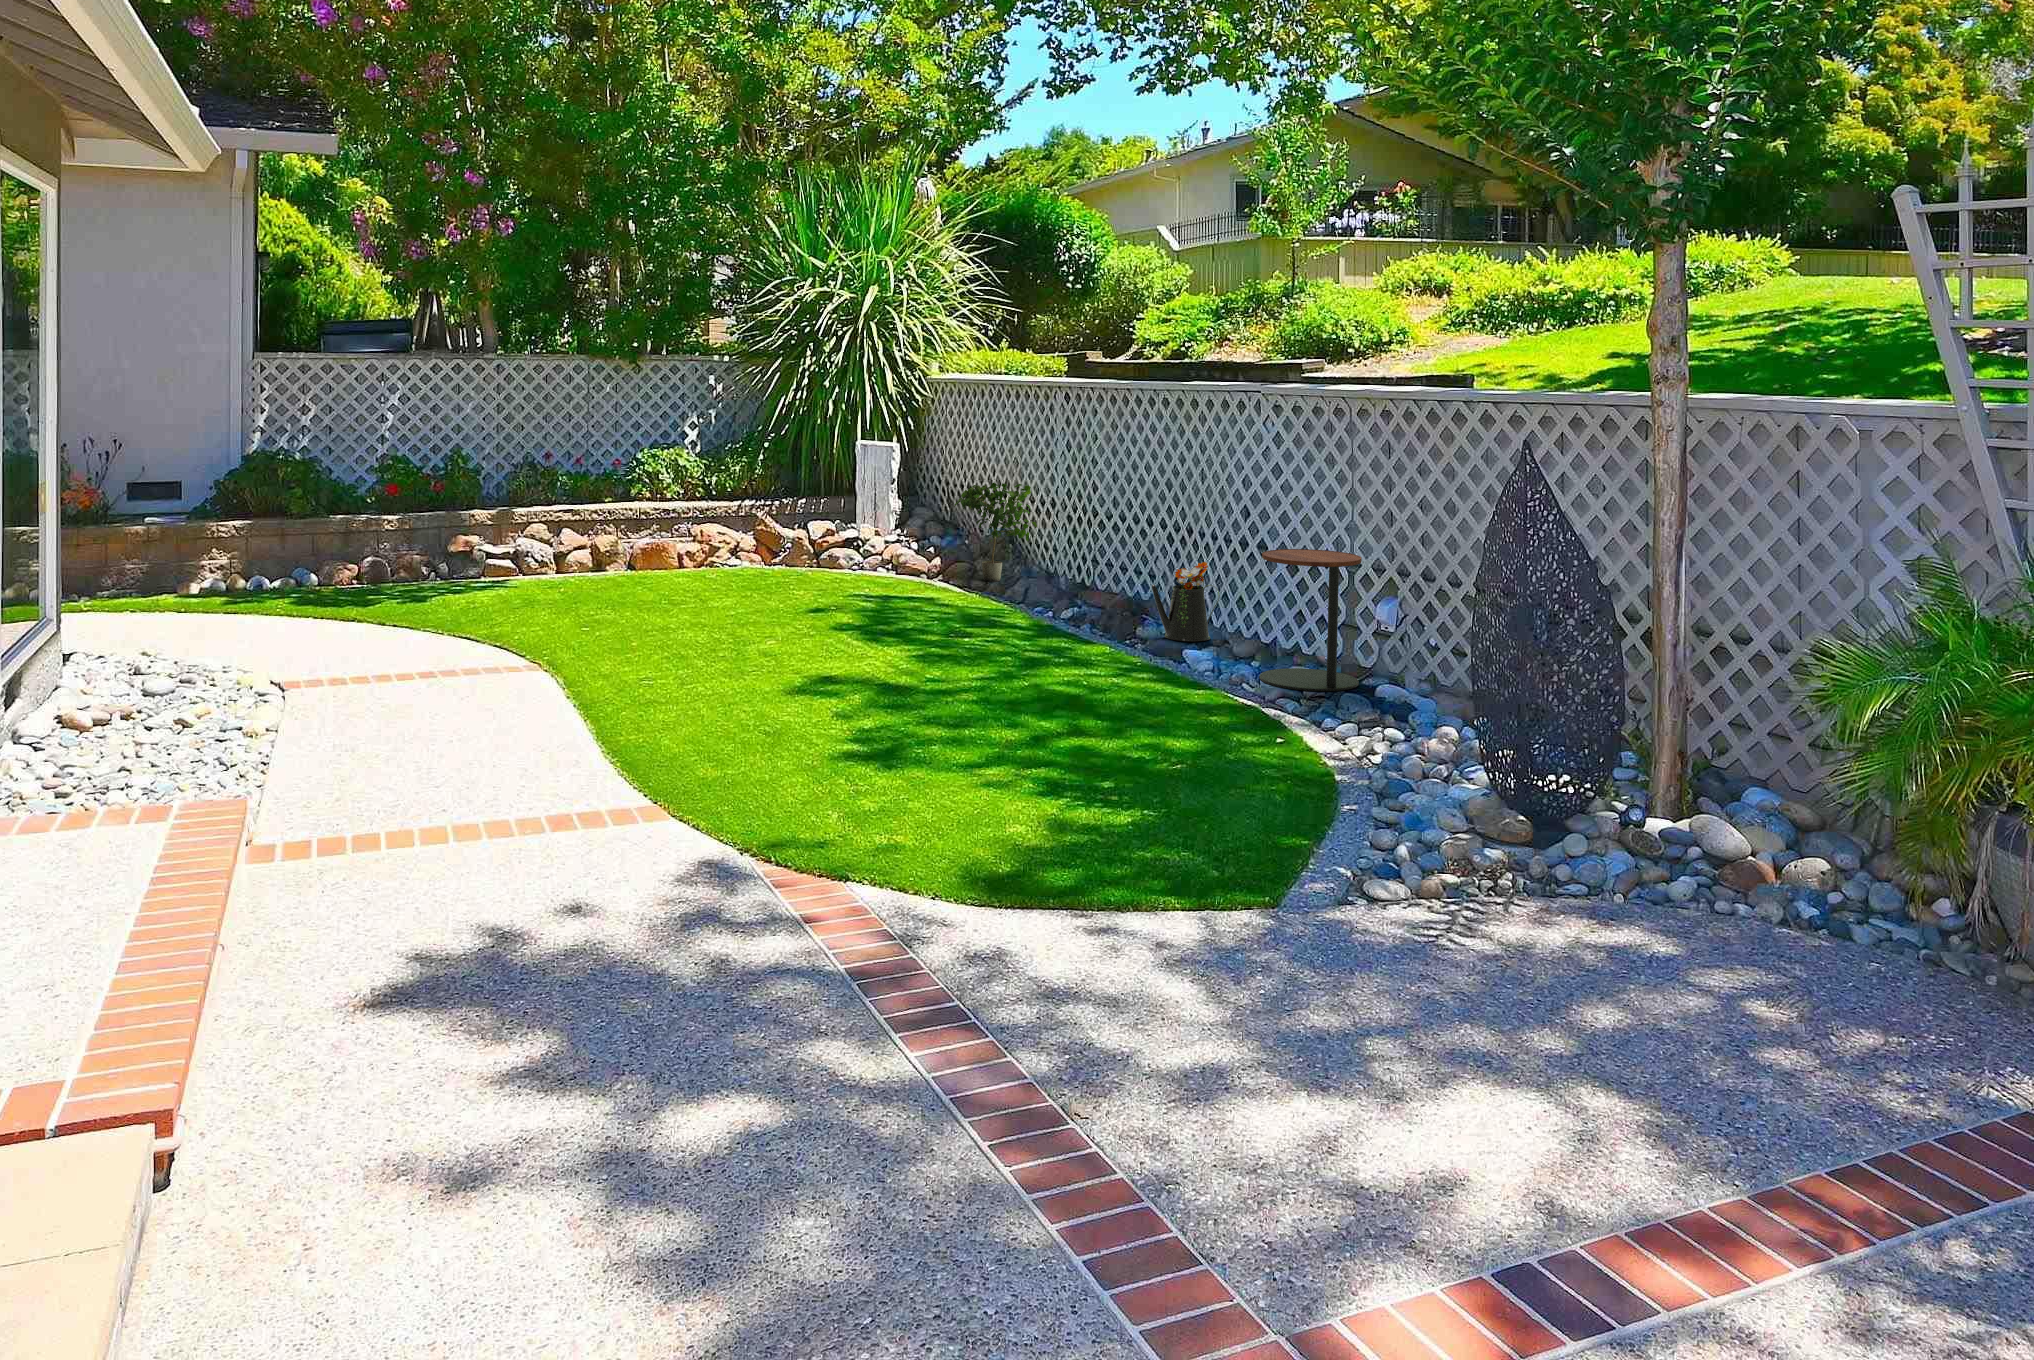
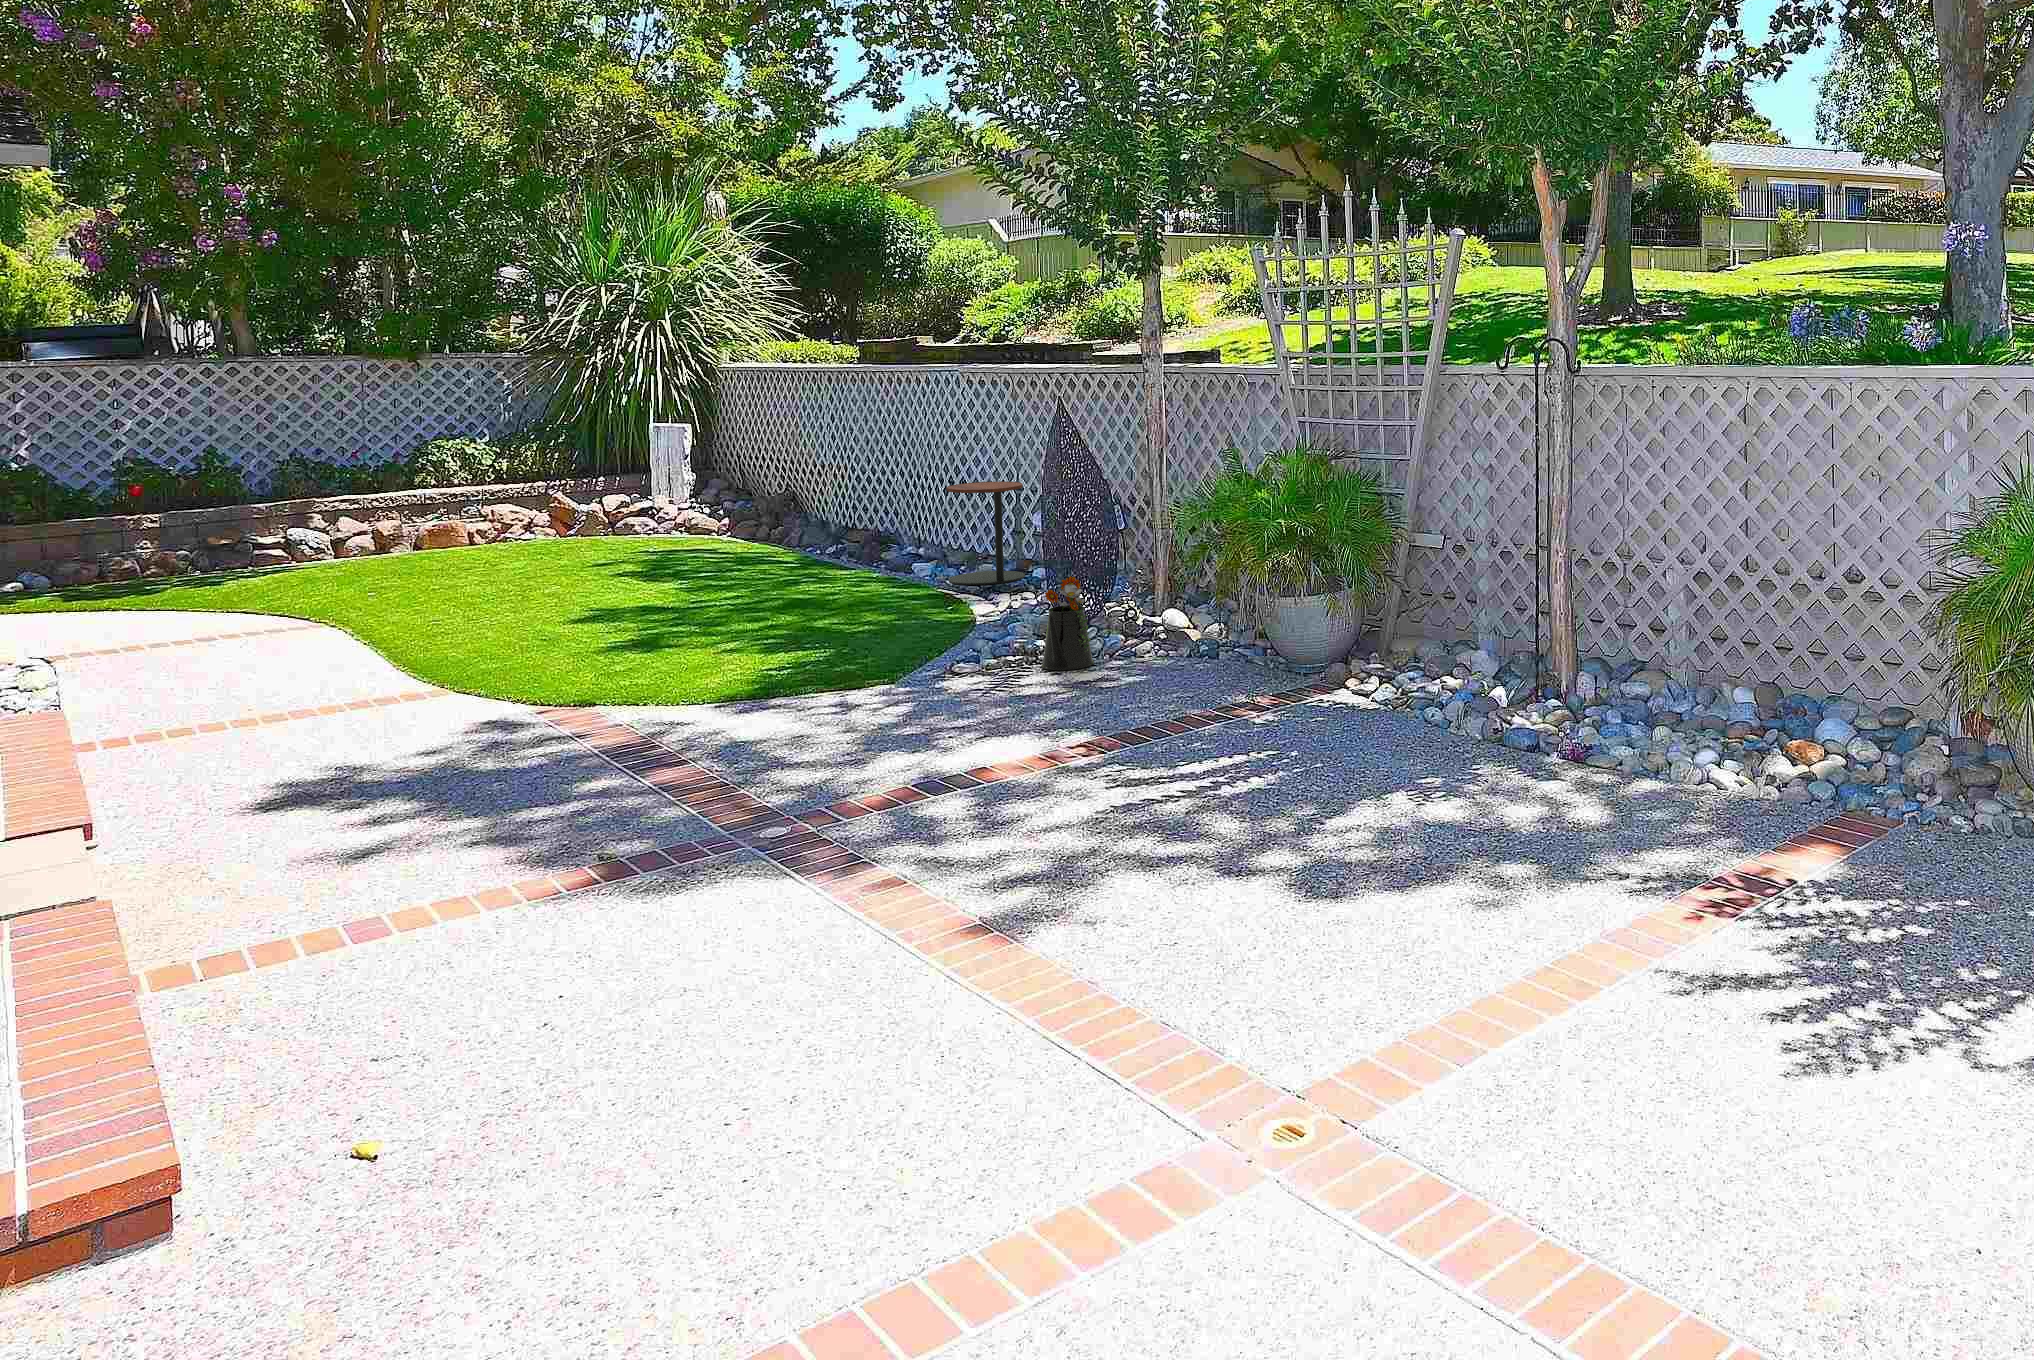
potted plant: present [954,483,1037,582] -> none [735,450,812,533]
watering can: present [1152,562,1220,642] -> present [1041,576,1094,671]

